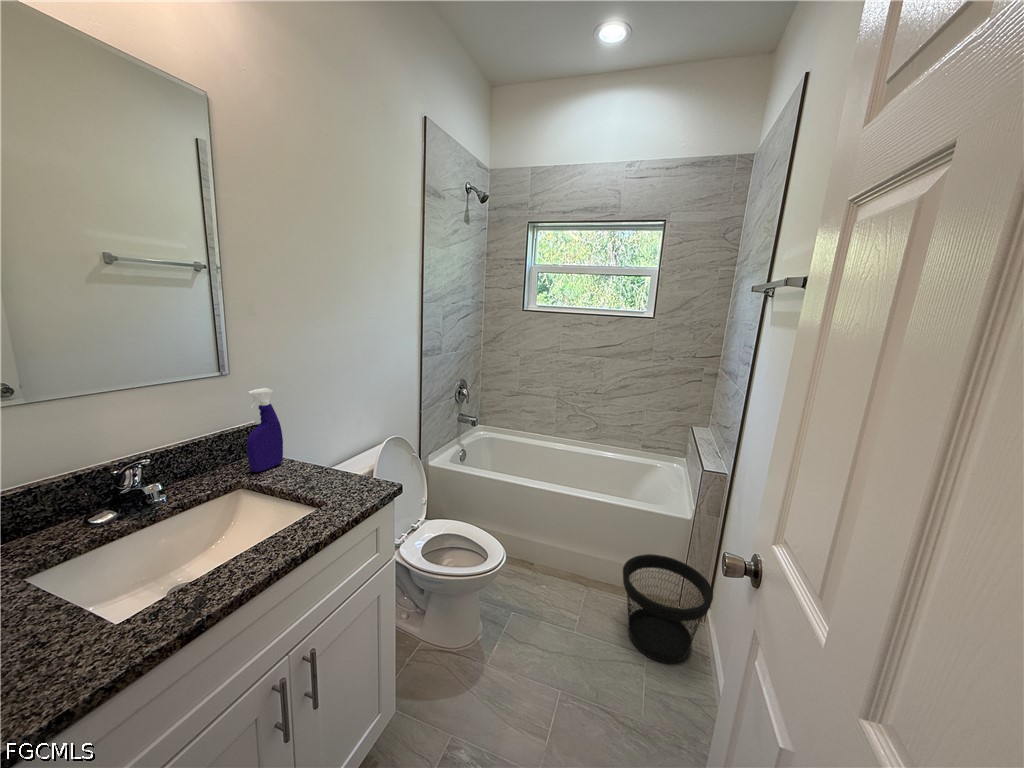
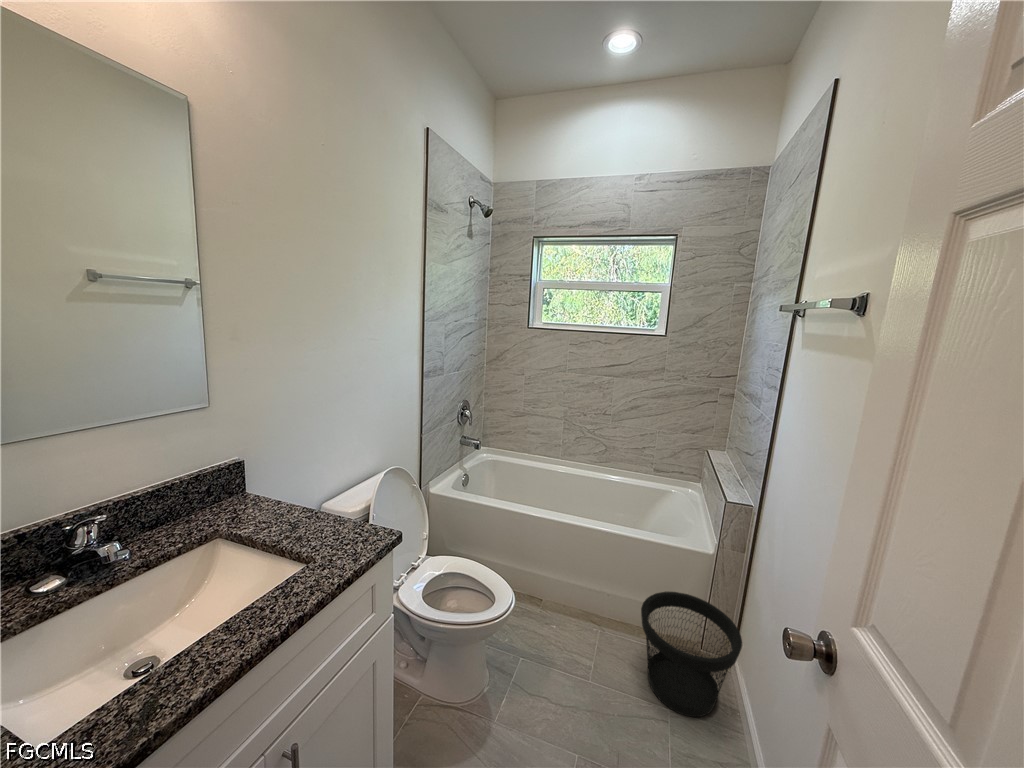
spray bottle: present [247,388,283,472] -> none [227,422,269,518]

